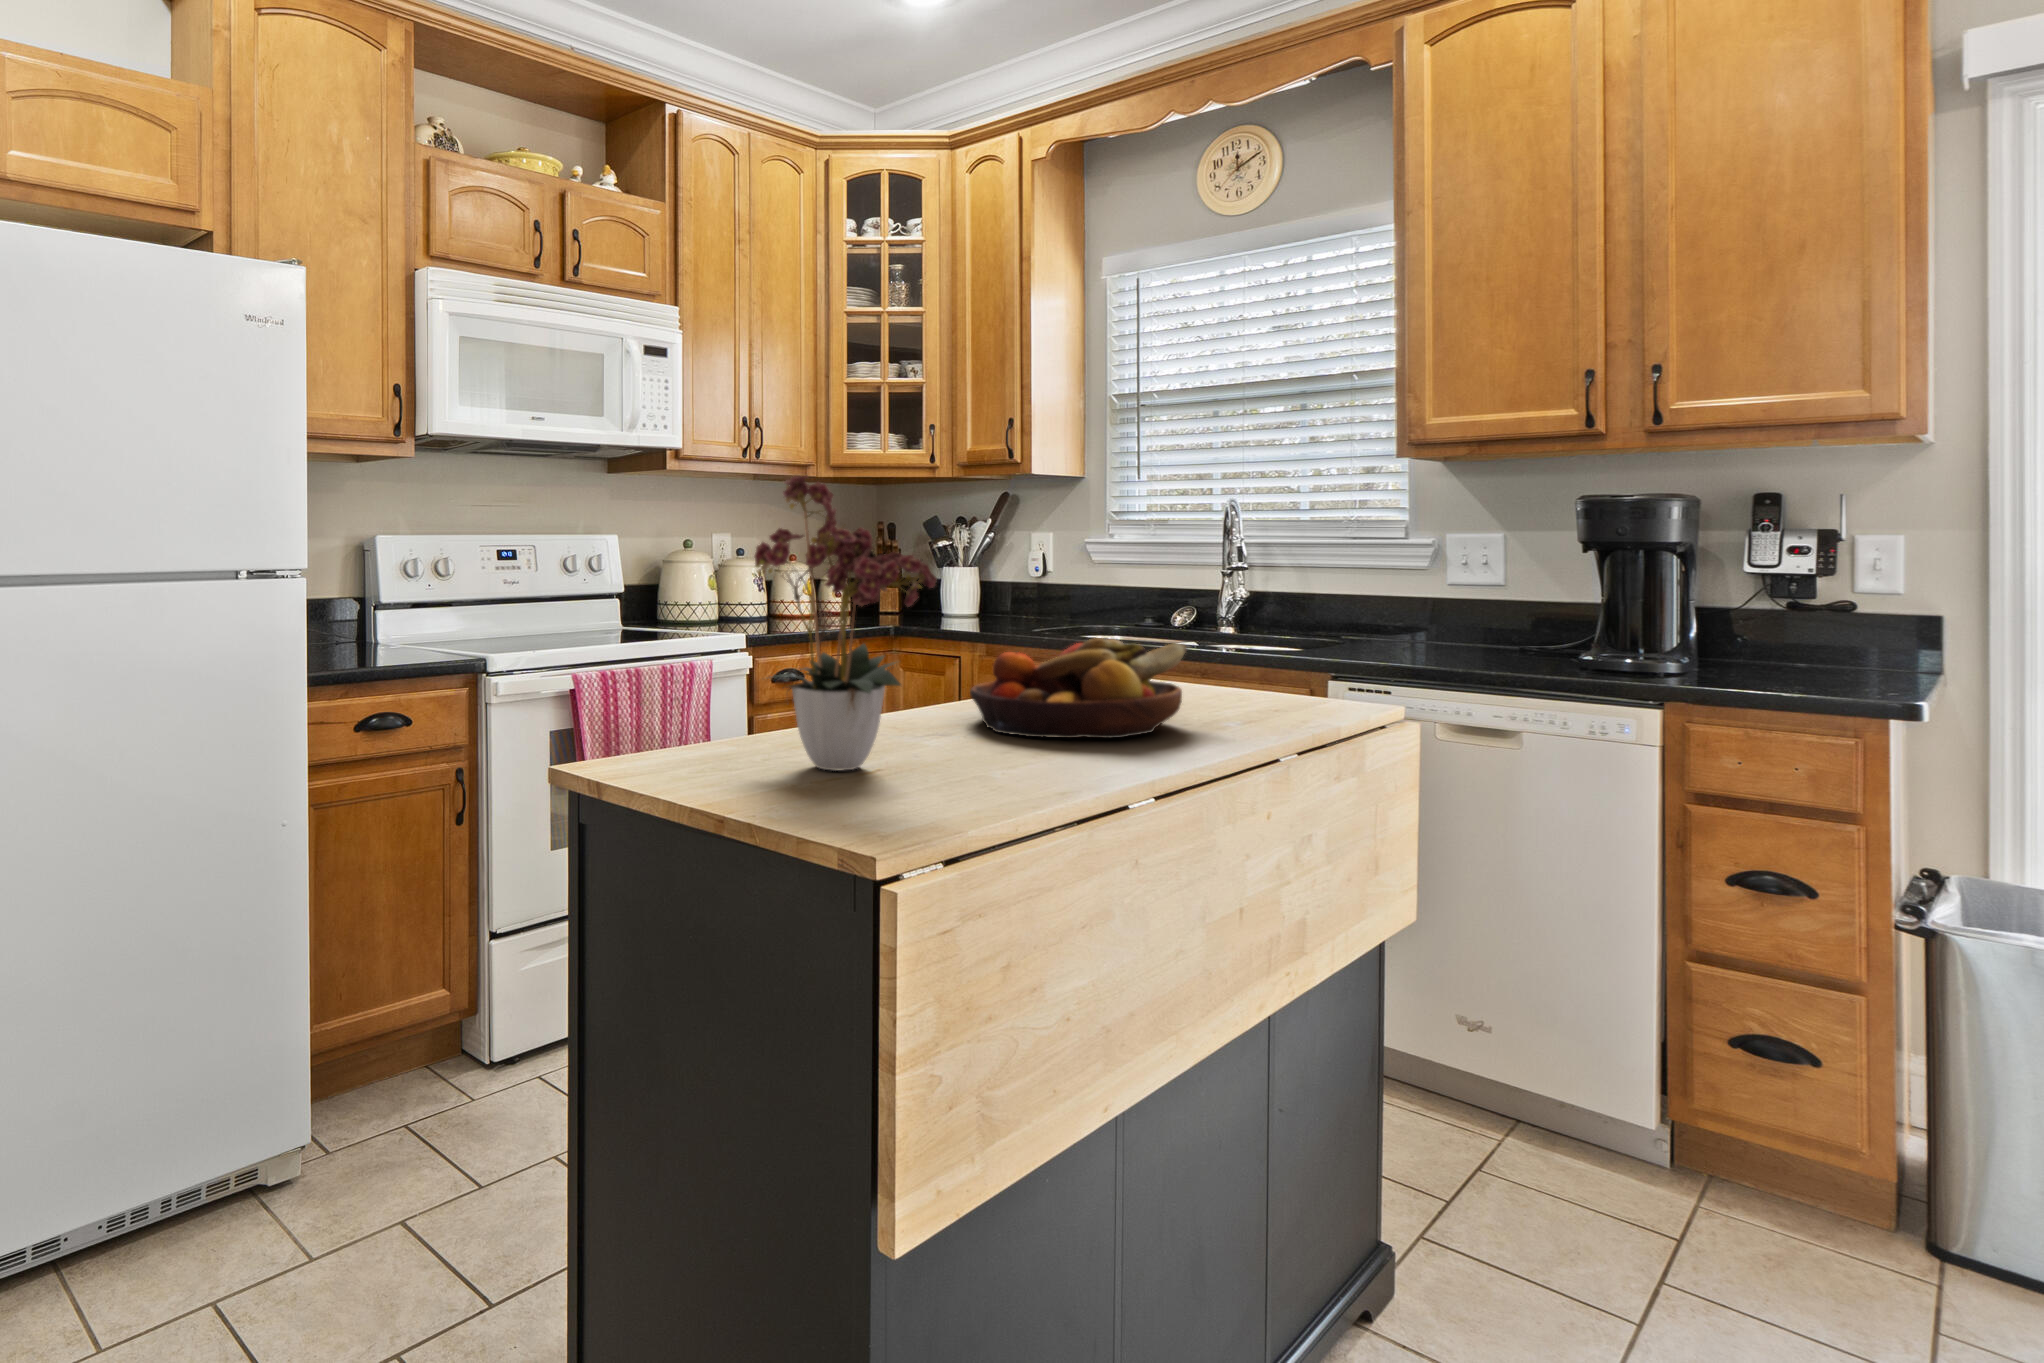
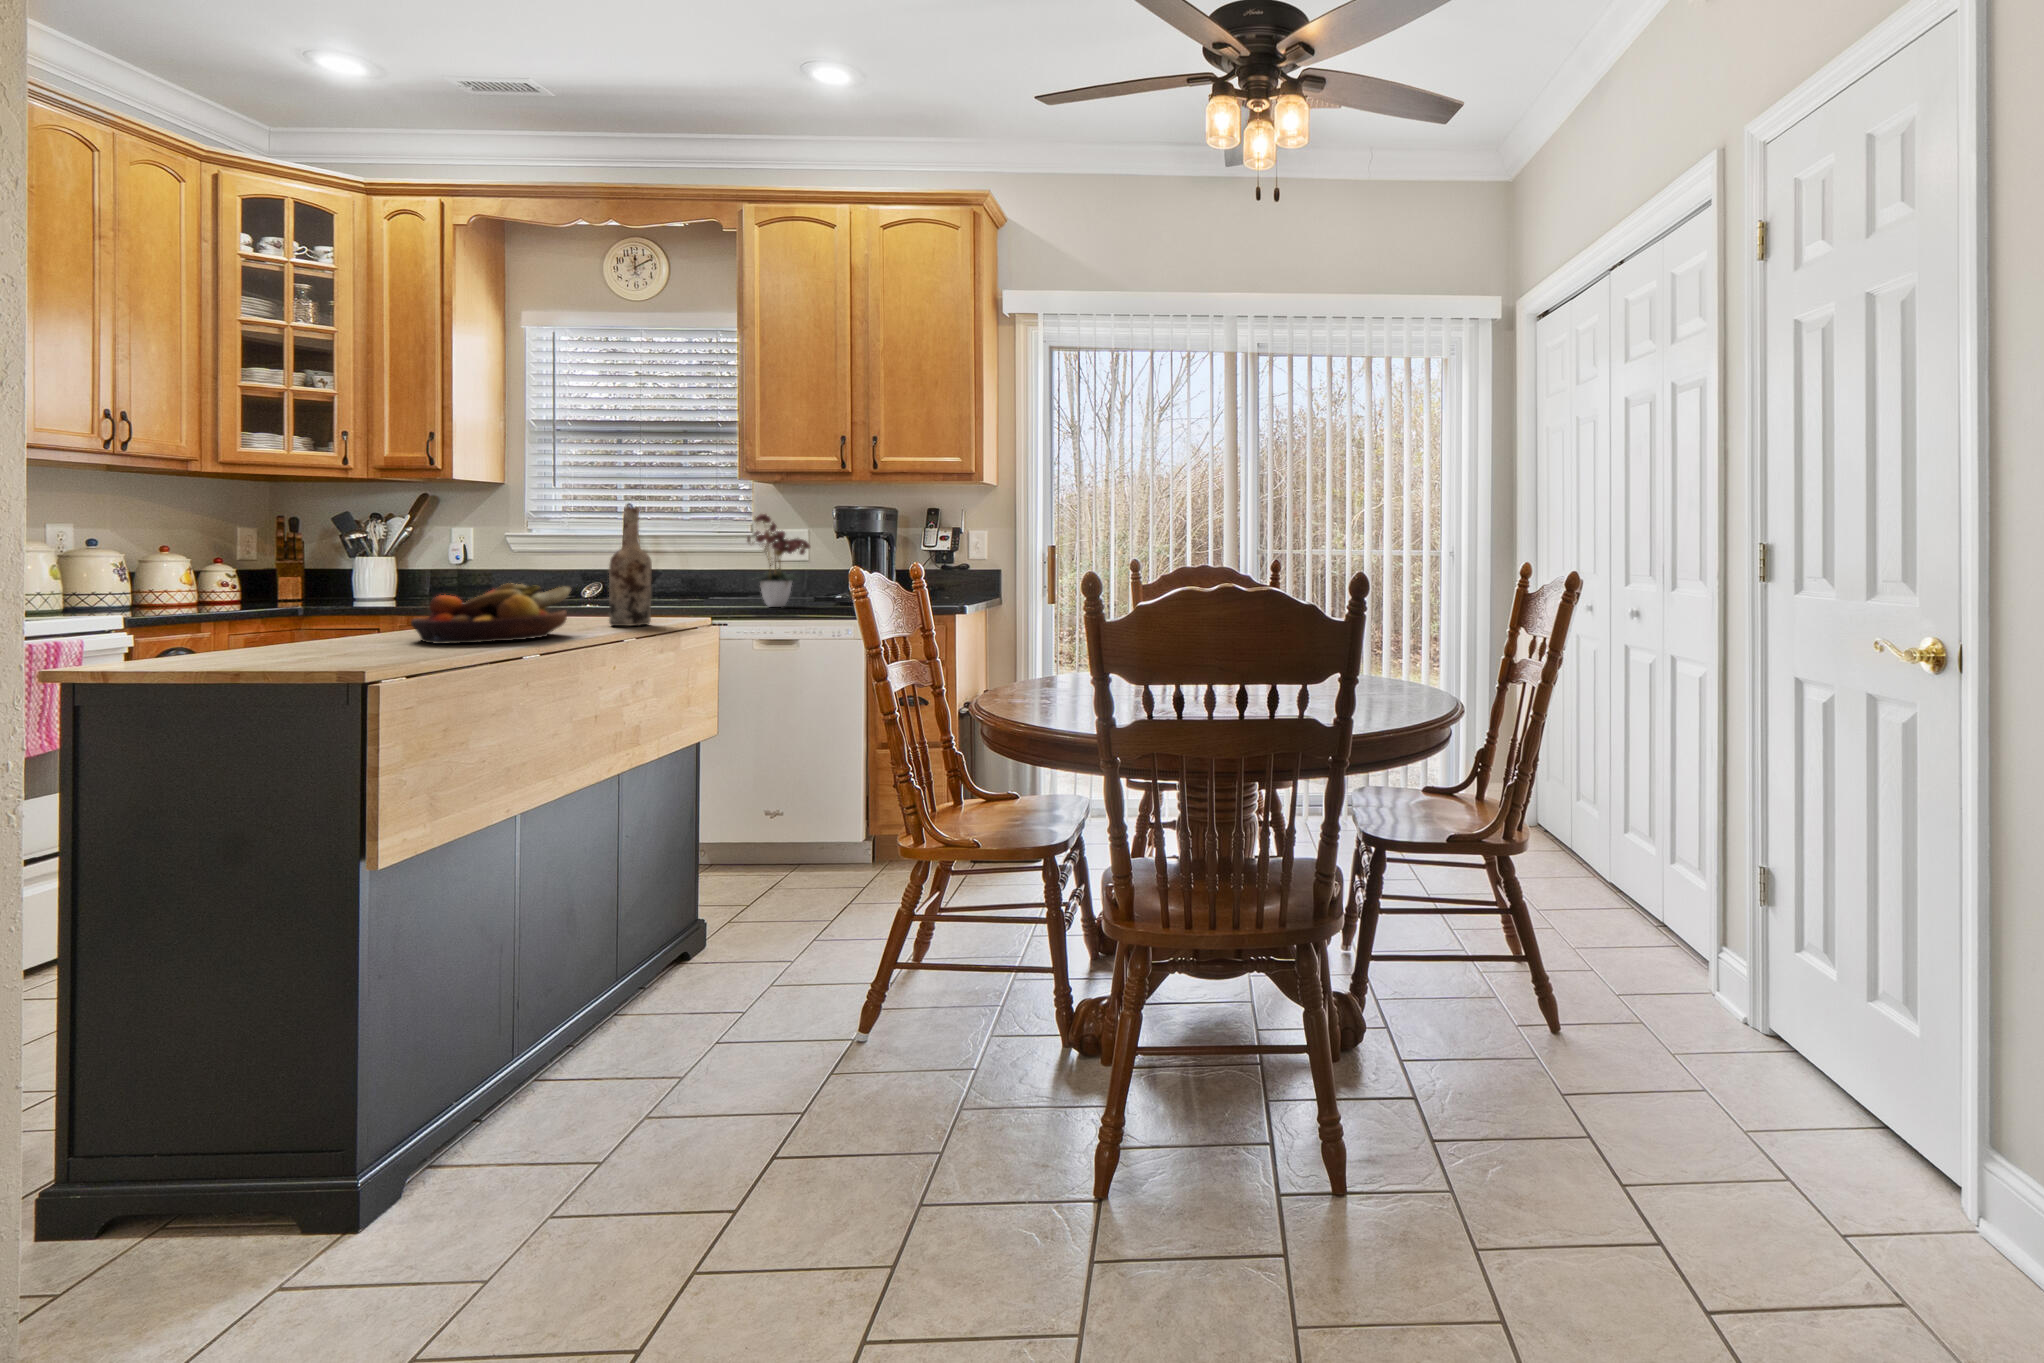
flower arrangement: present [754,475,936,771] -> present [747,514,810,607]
wine bottle: none [1240,506,1307,714] -> present [609,507,652,626]

